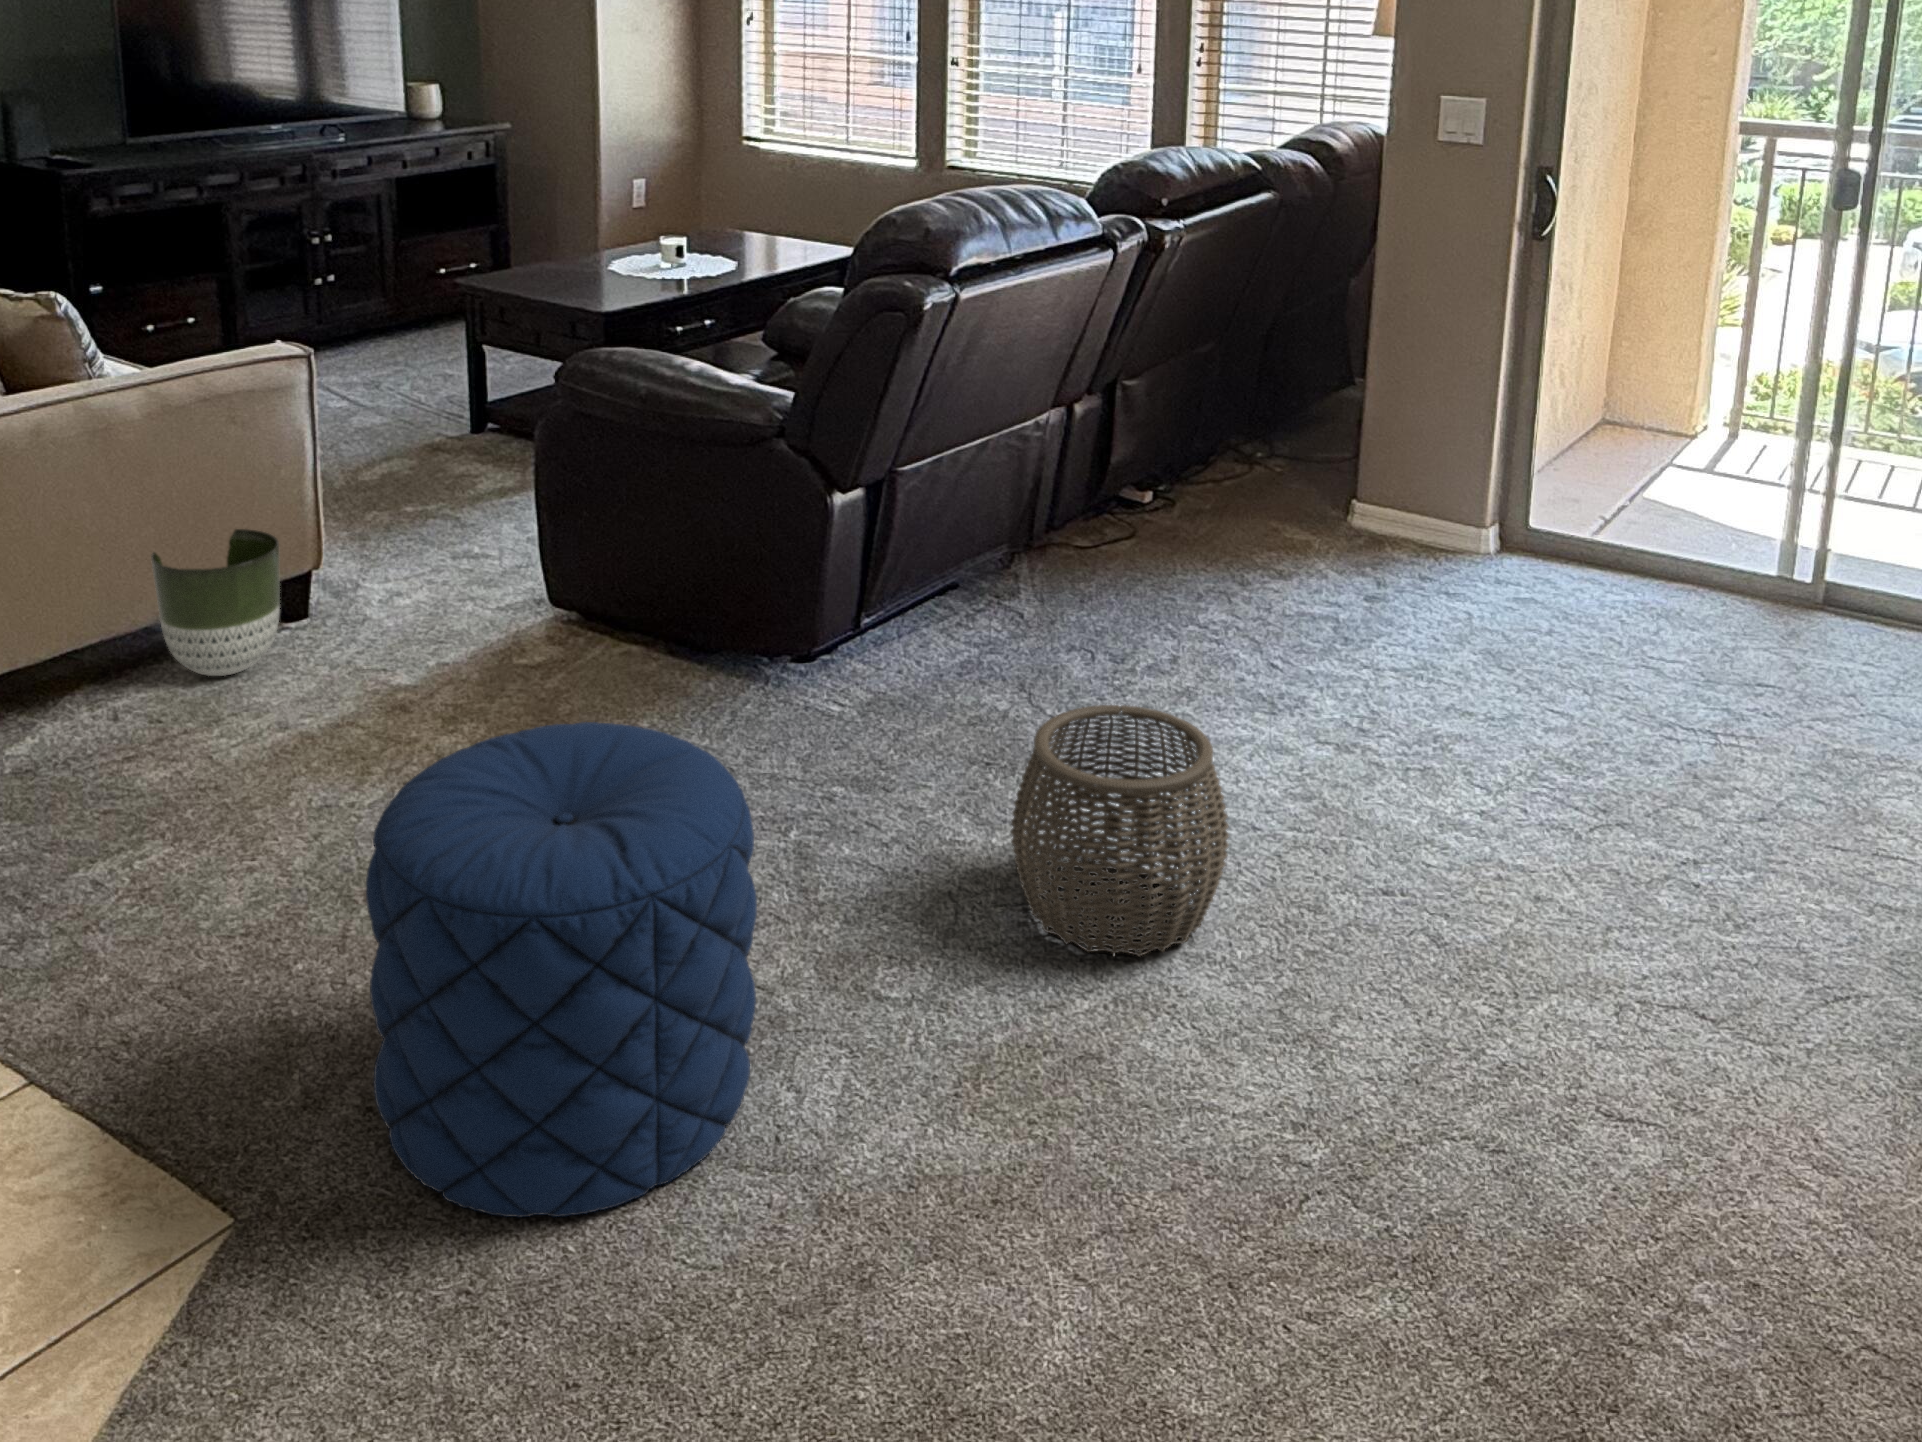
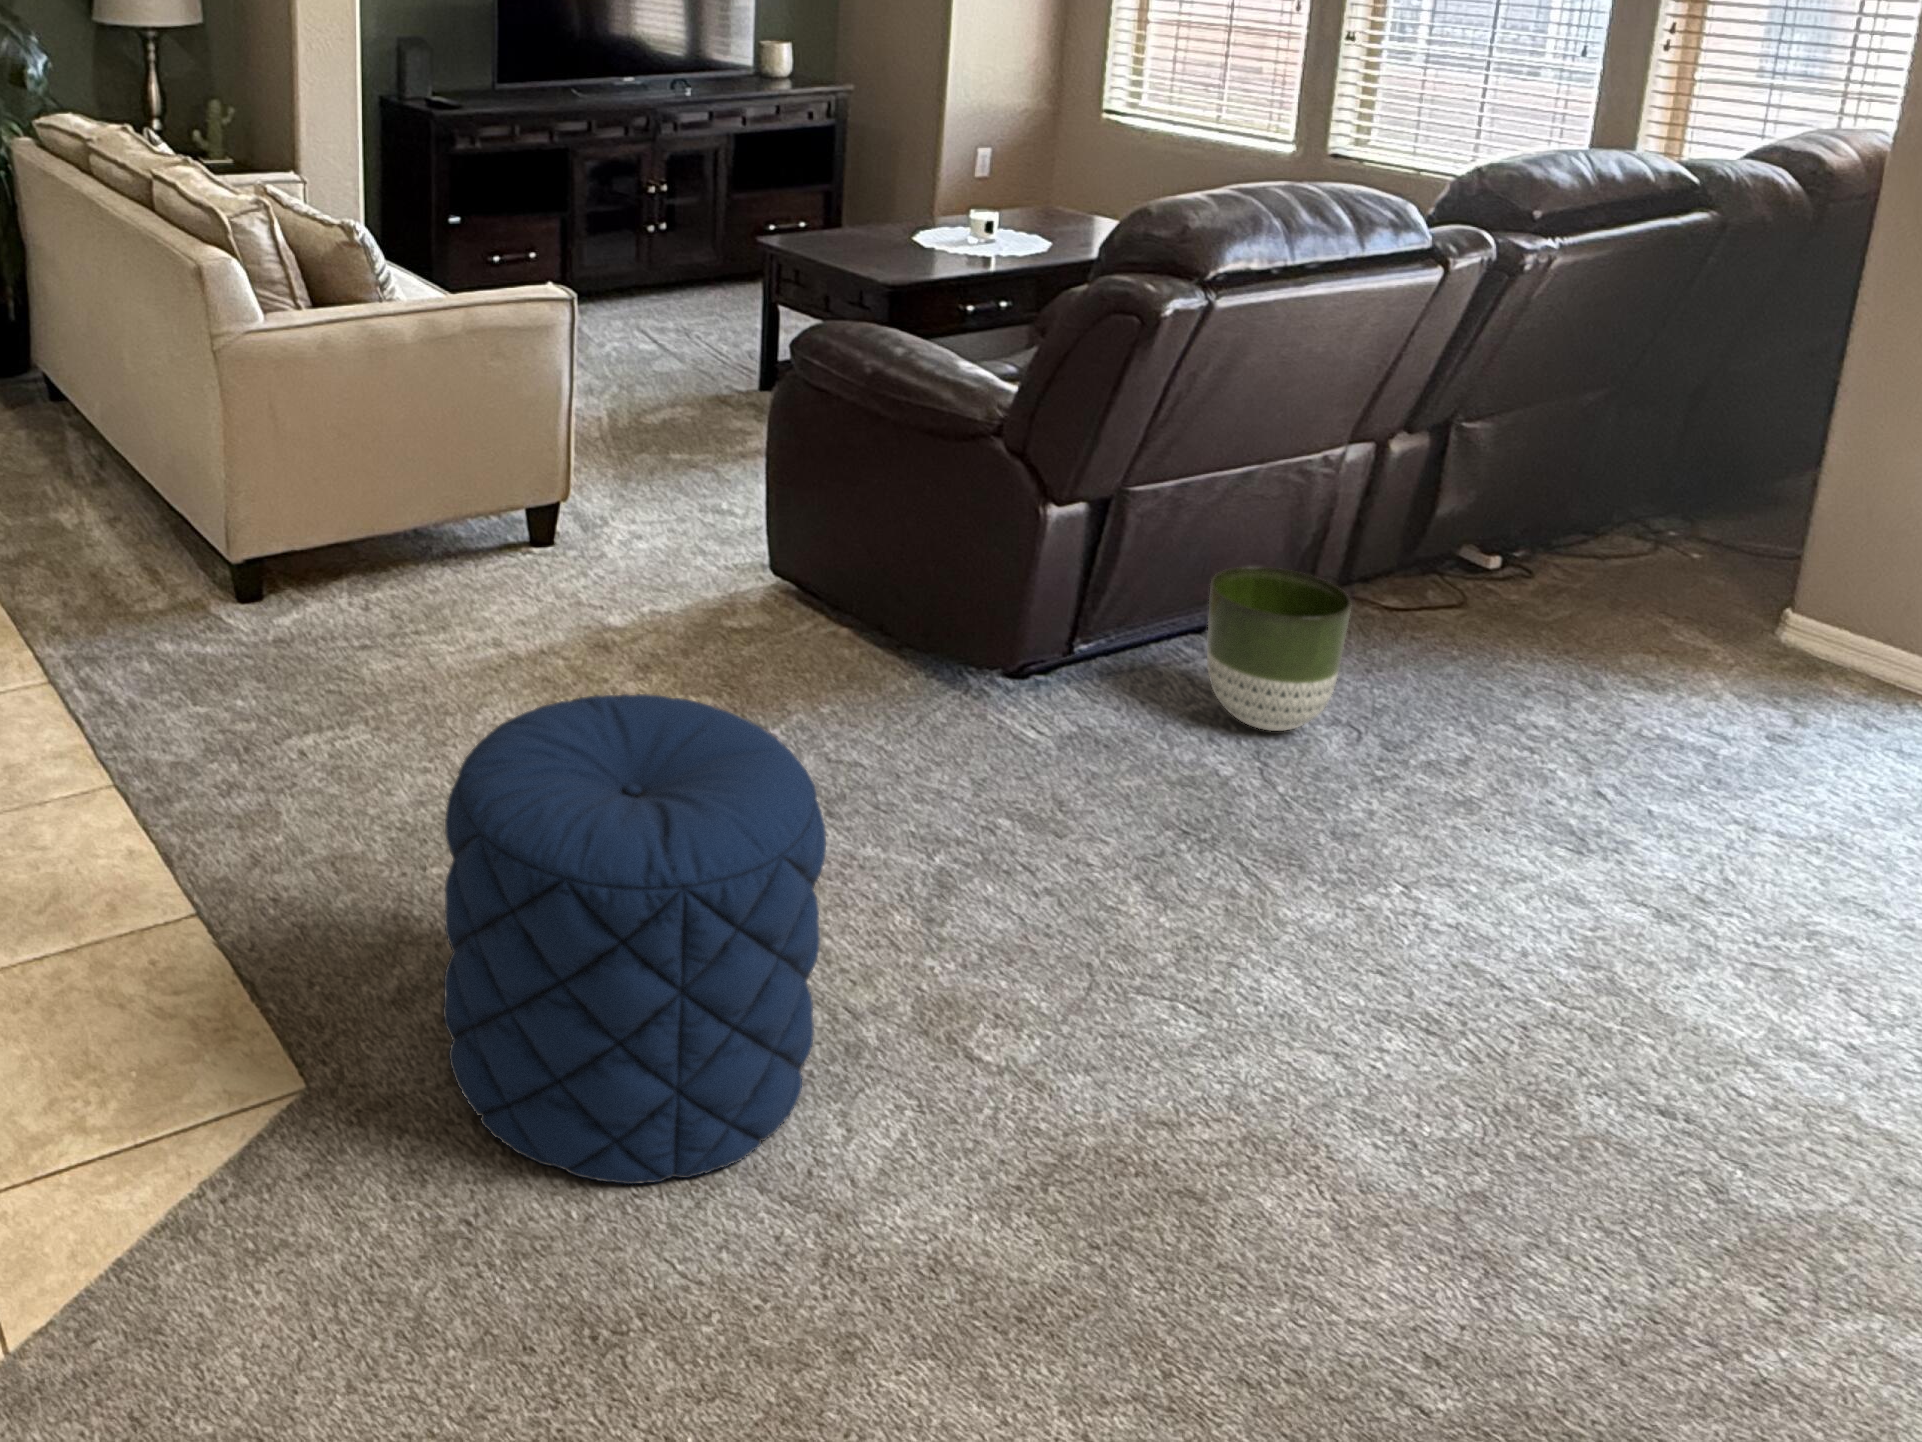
planter: present [151,529,280,676] -> present [1207,567,1351,731]
woven basket: present [1011,705,1229,956] -> none [1156,797,1436,1104]

